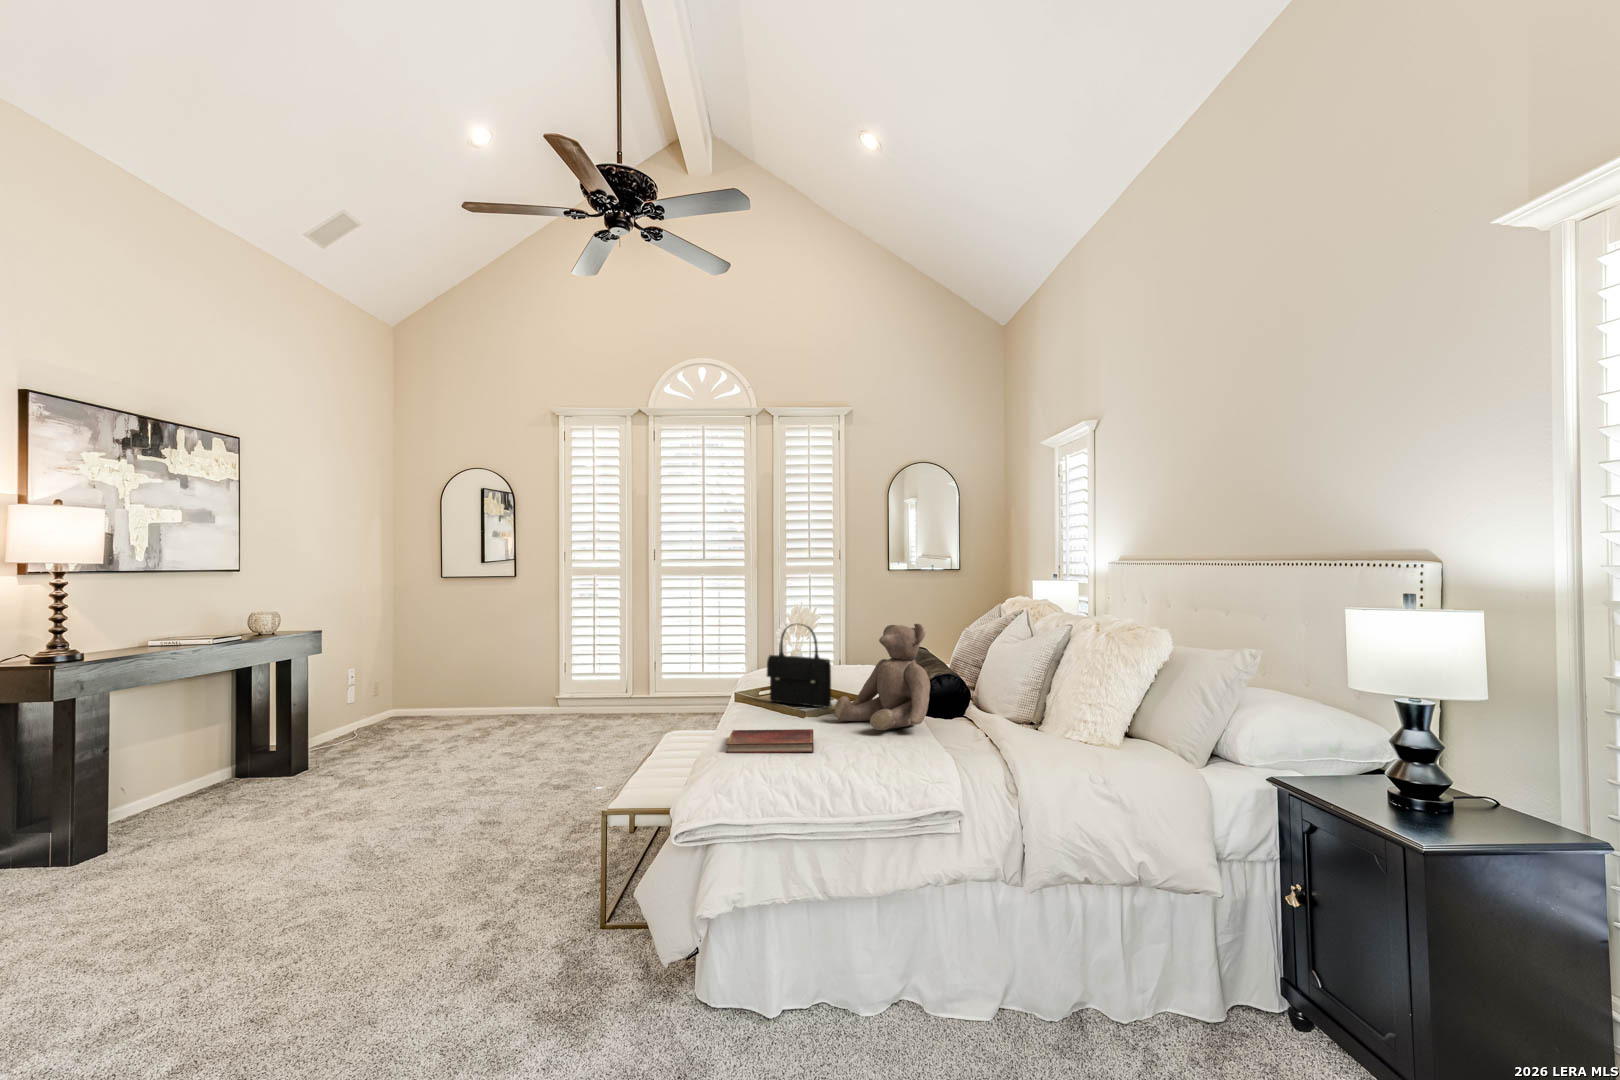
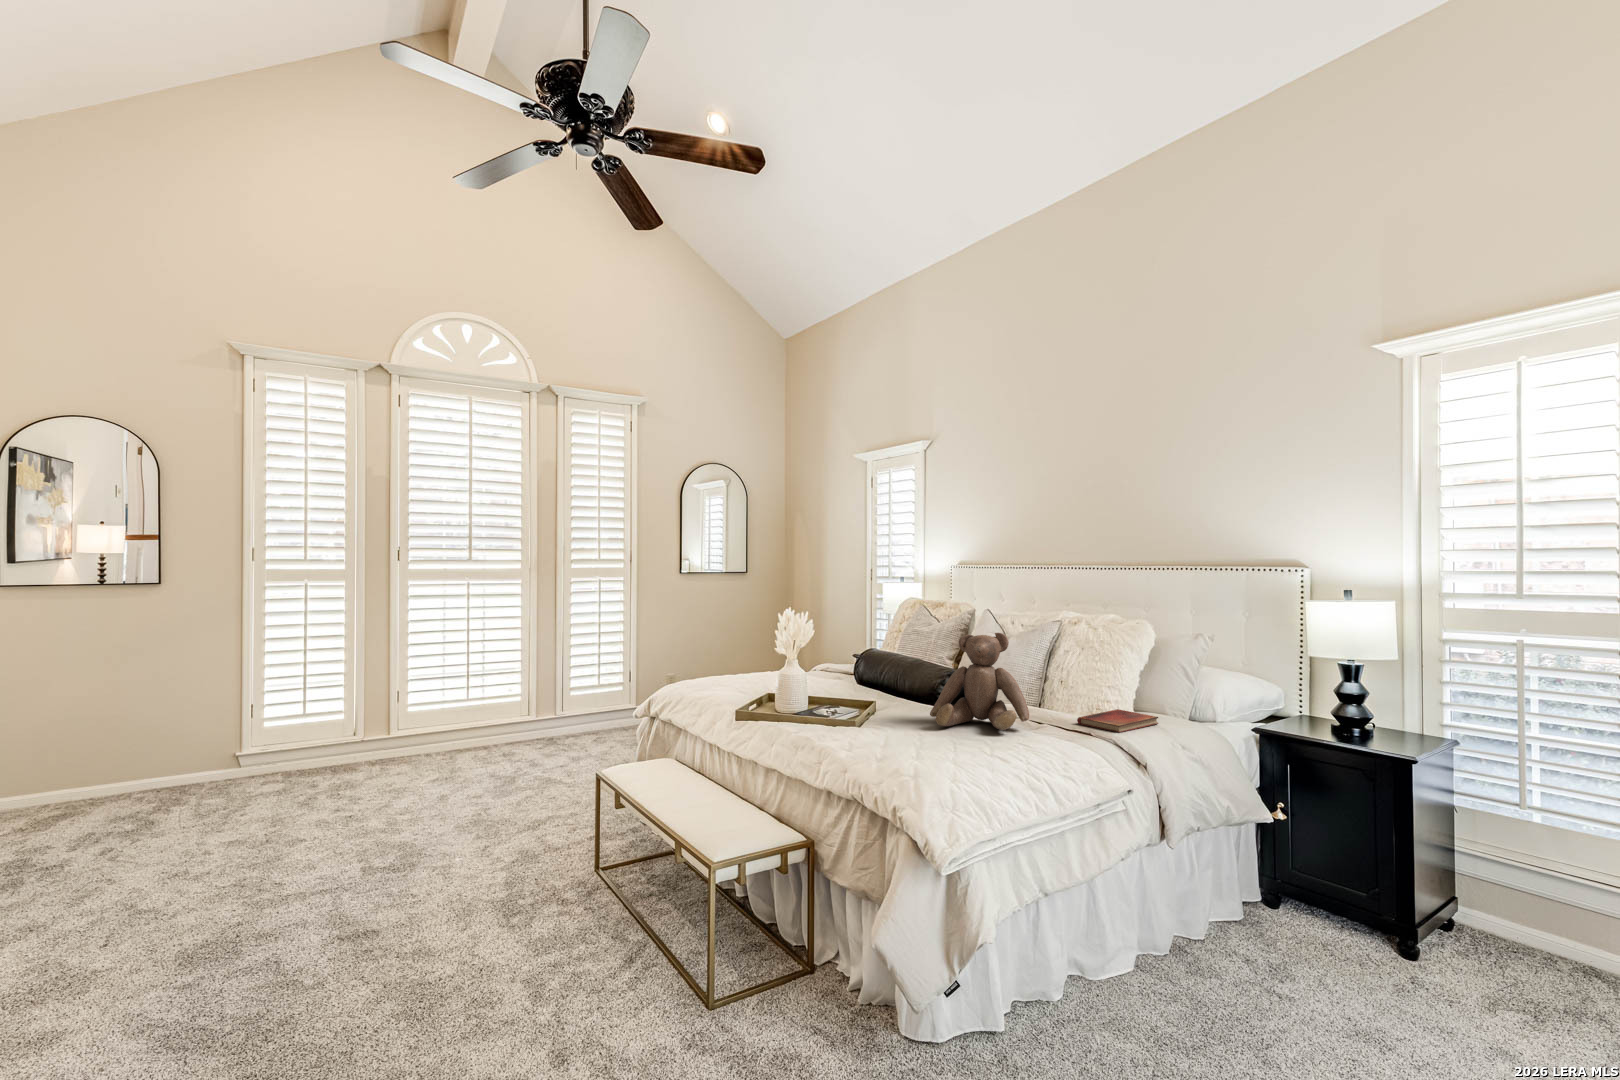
handbag: present [767,624,831,708] -> none [824,638,893,719]
diary: present [726,729,814,753] -> present [1077,709,1158,733]

